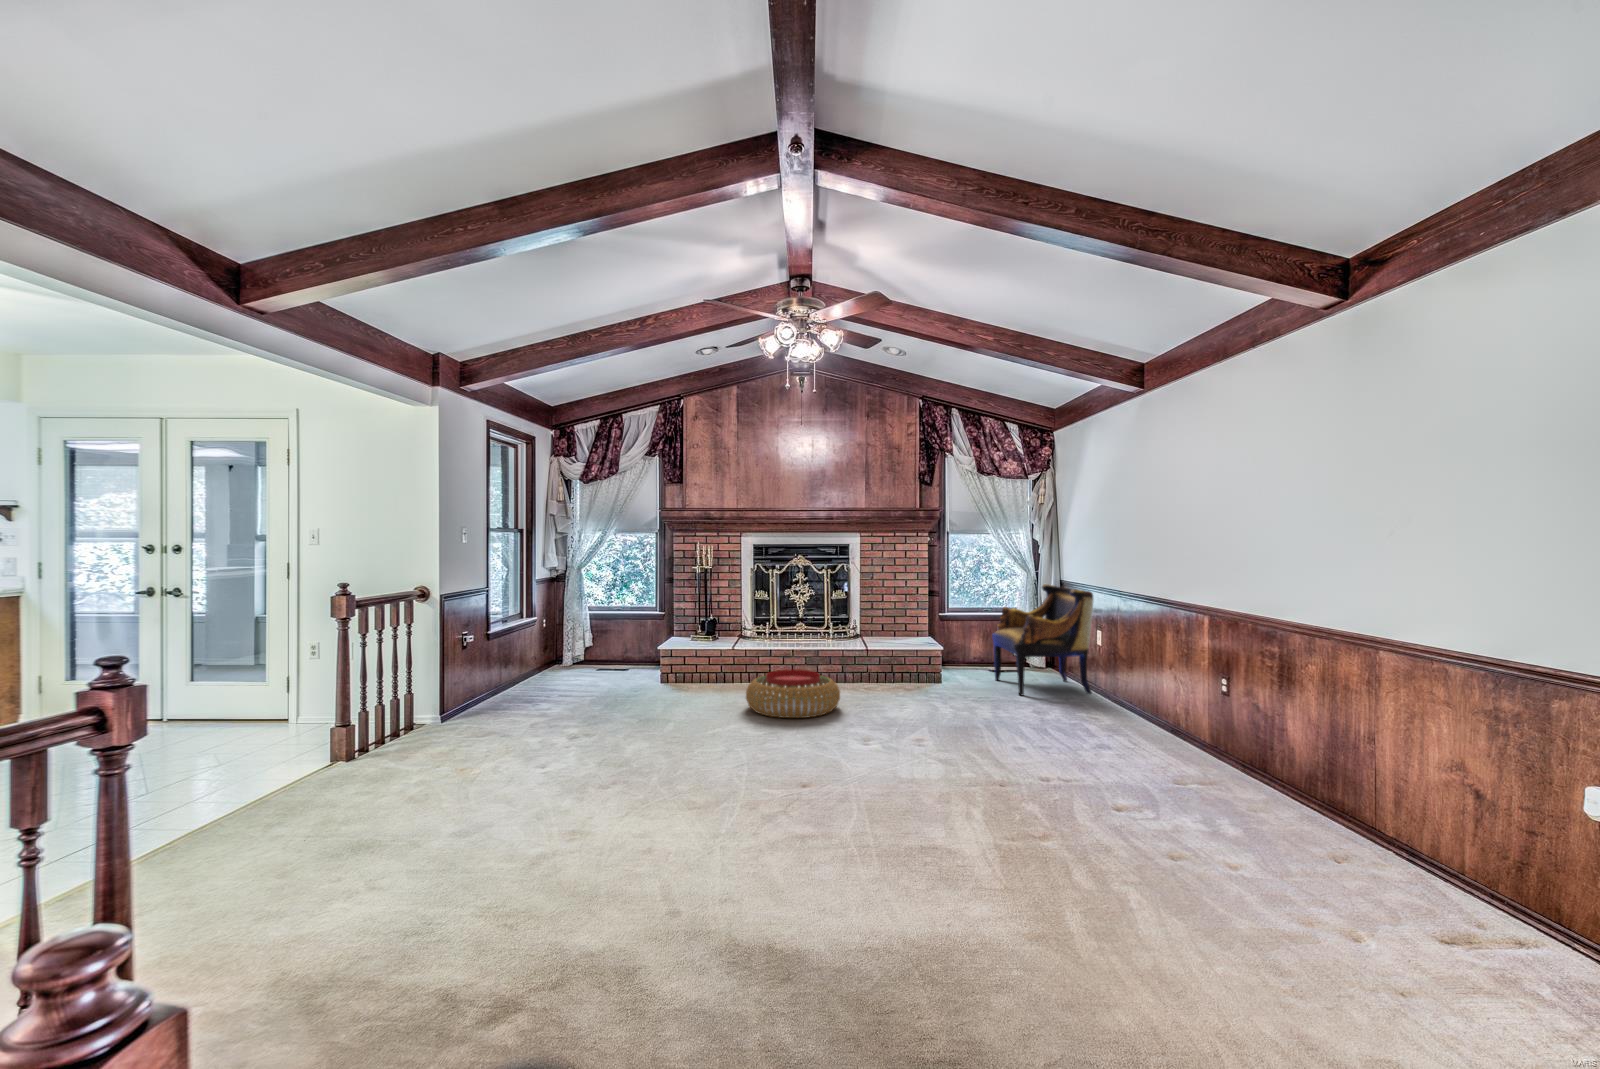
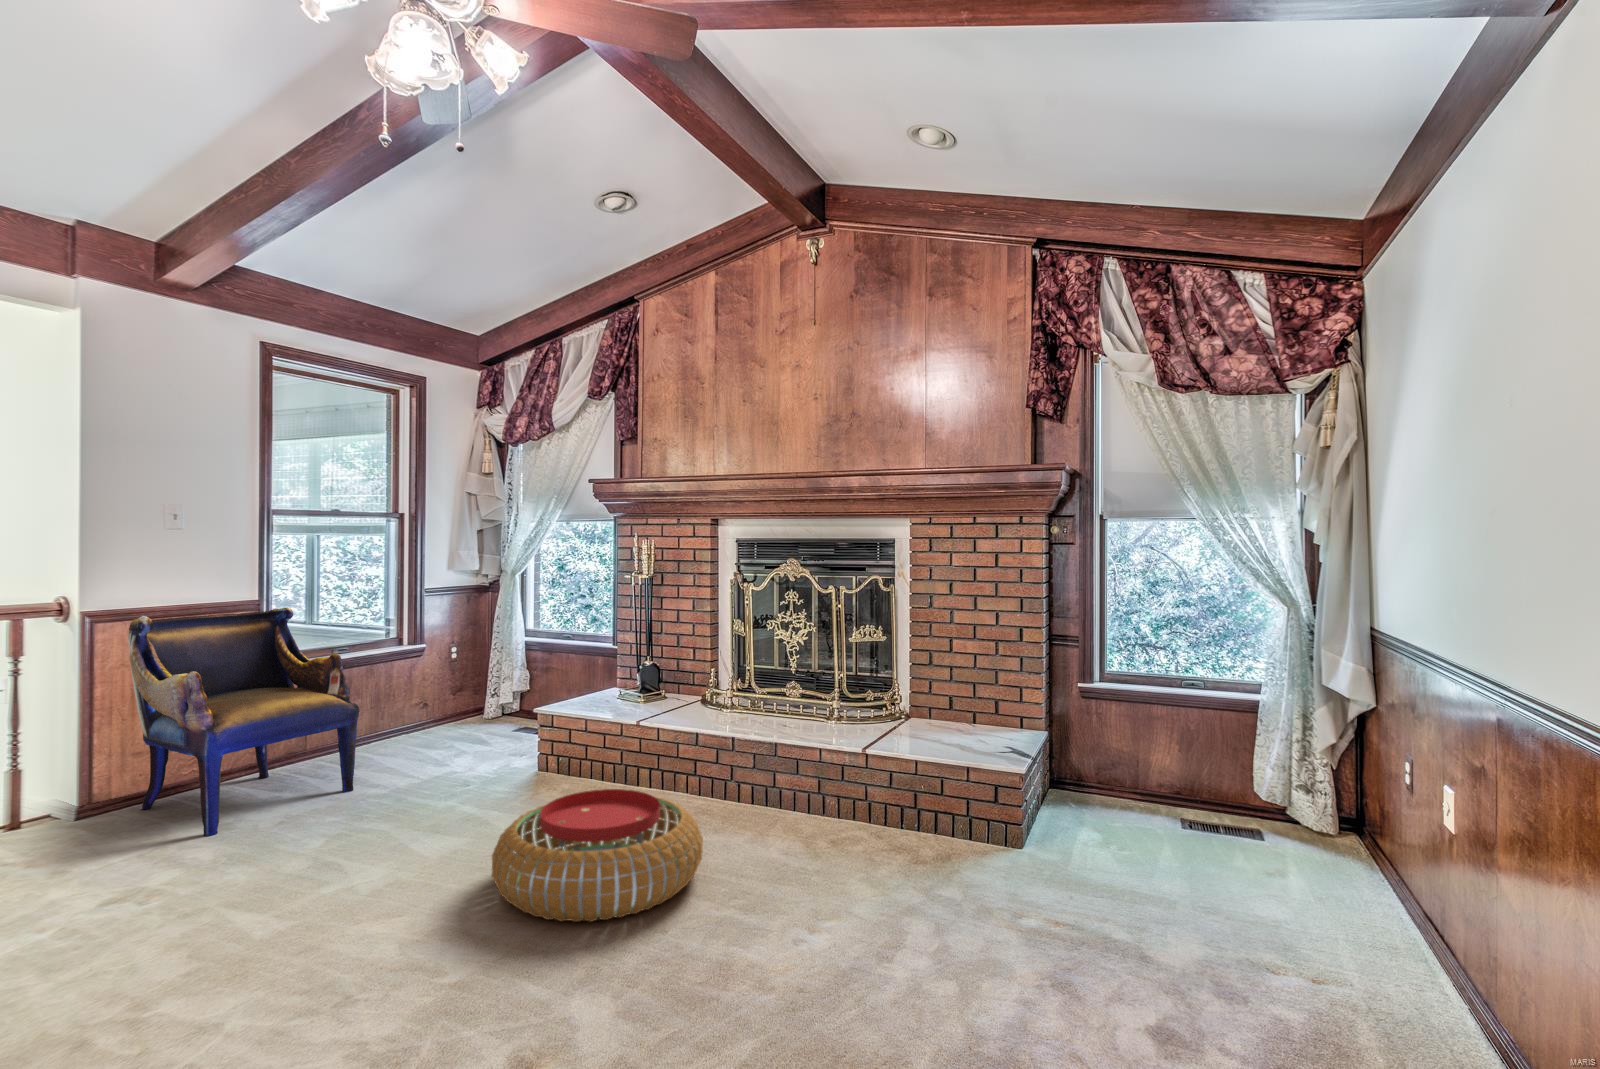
armchair: present [992,584,1093,695] -> present [128,607,359,836]

